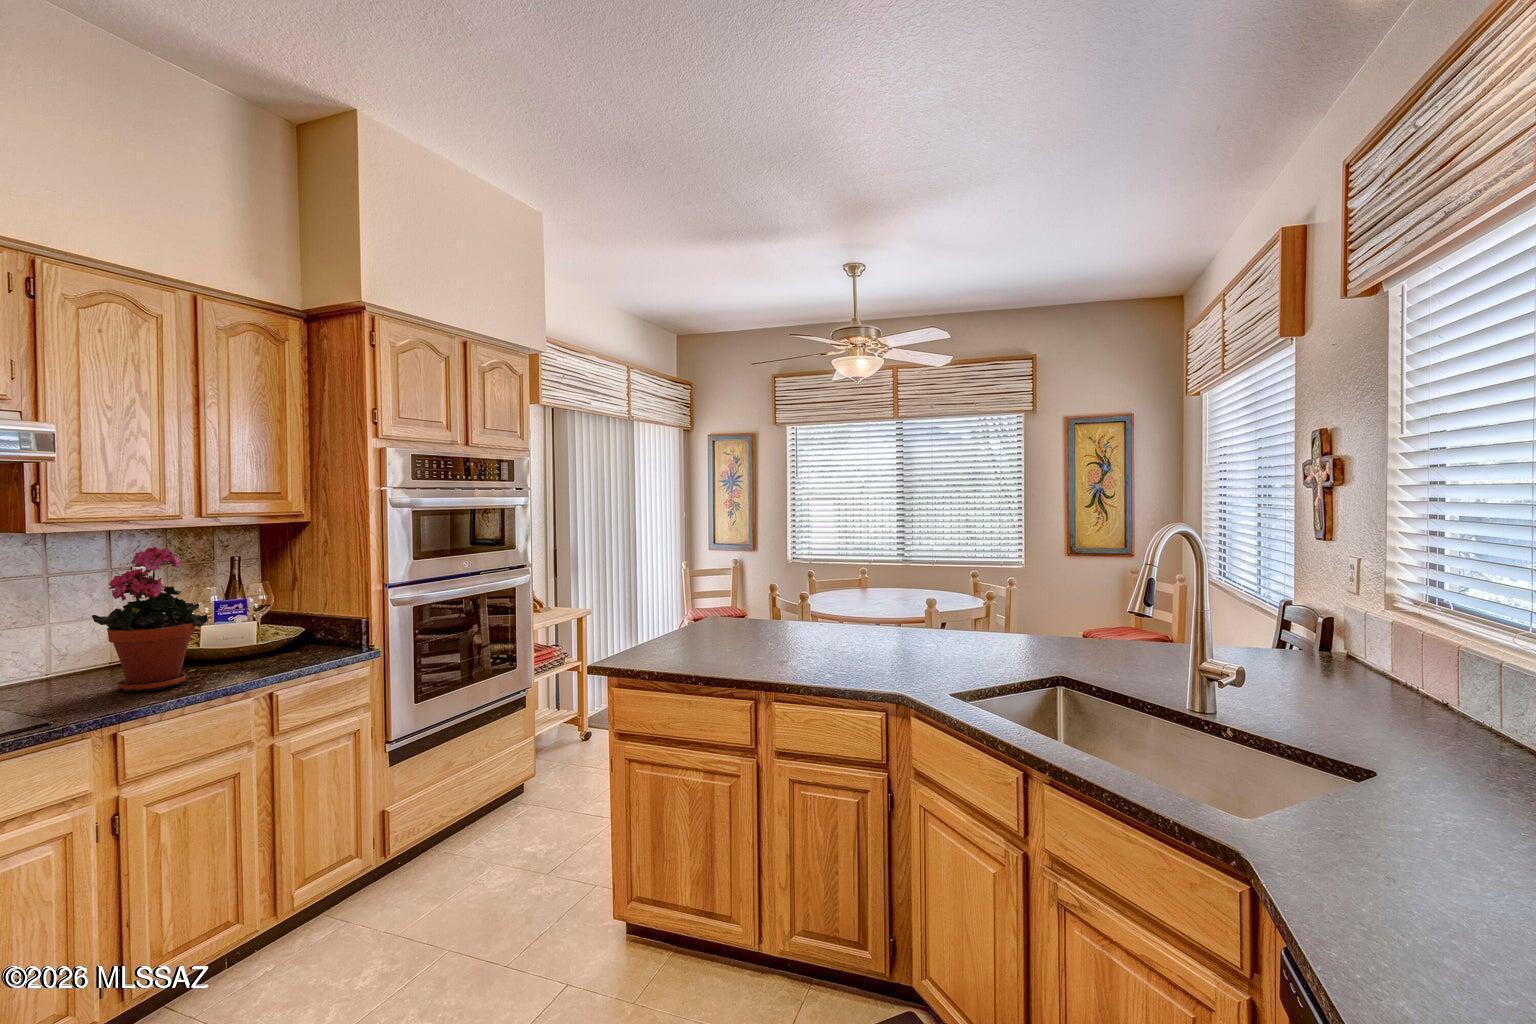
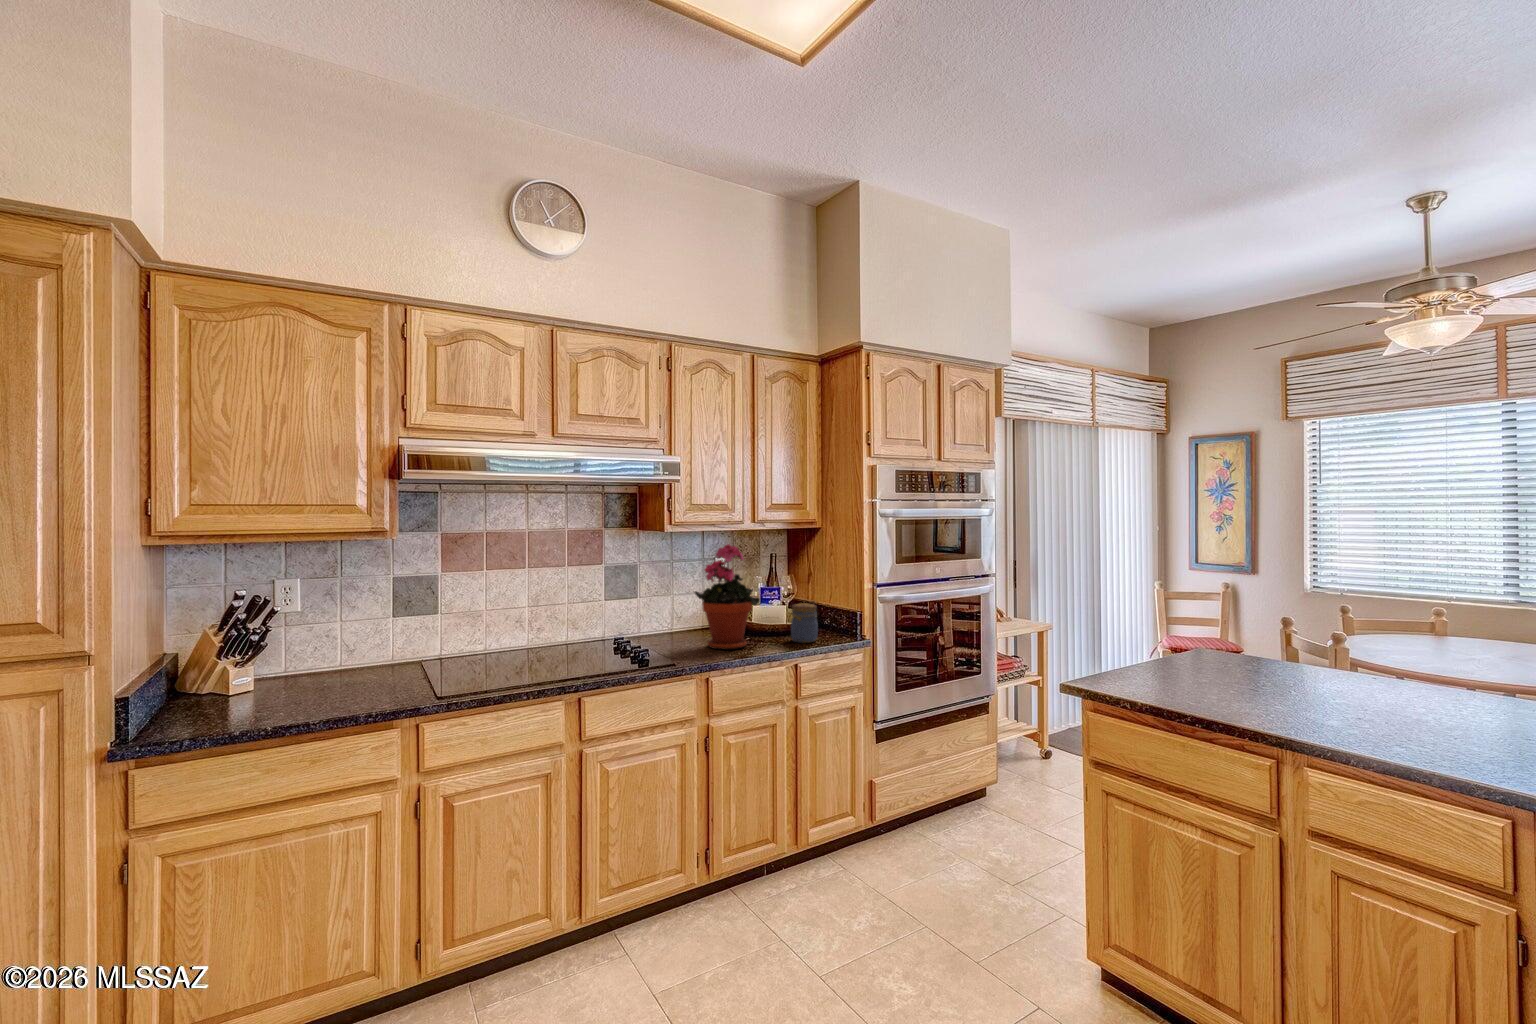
jar: none [262,616,303,667] -> present [791,603,818,643]

